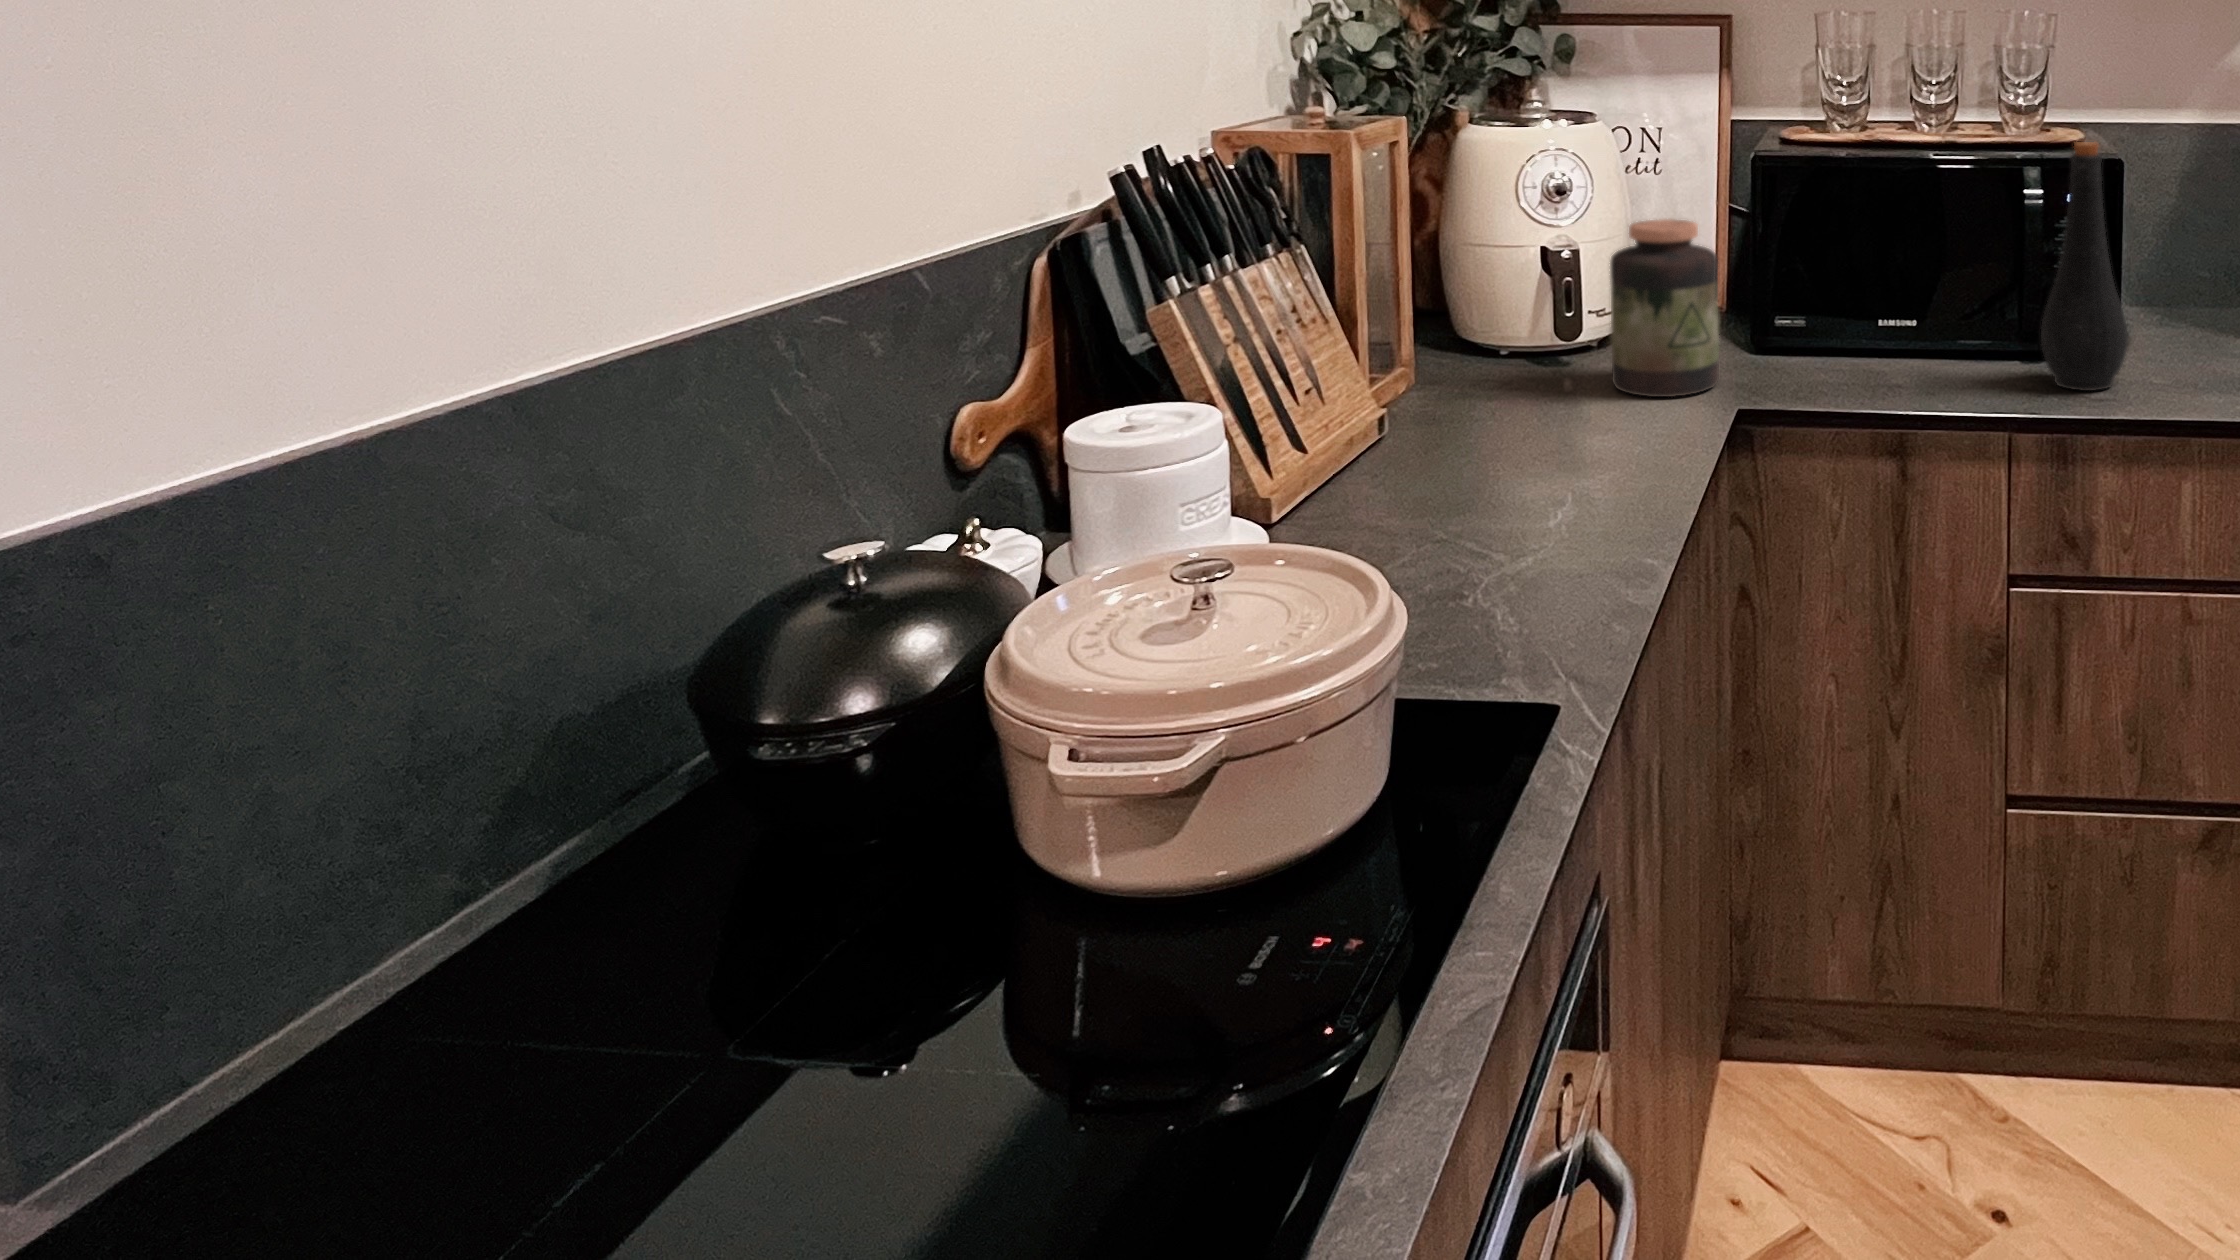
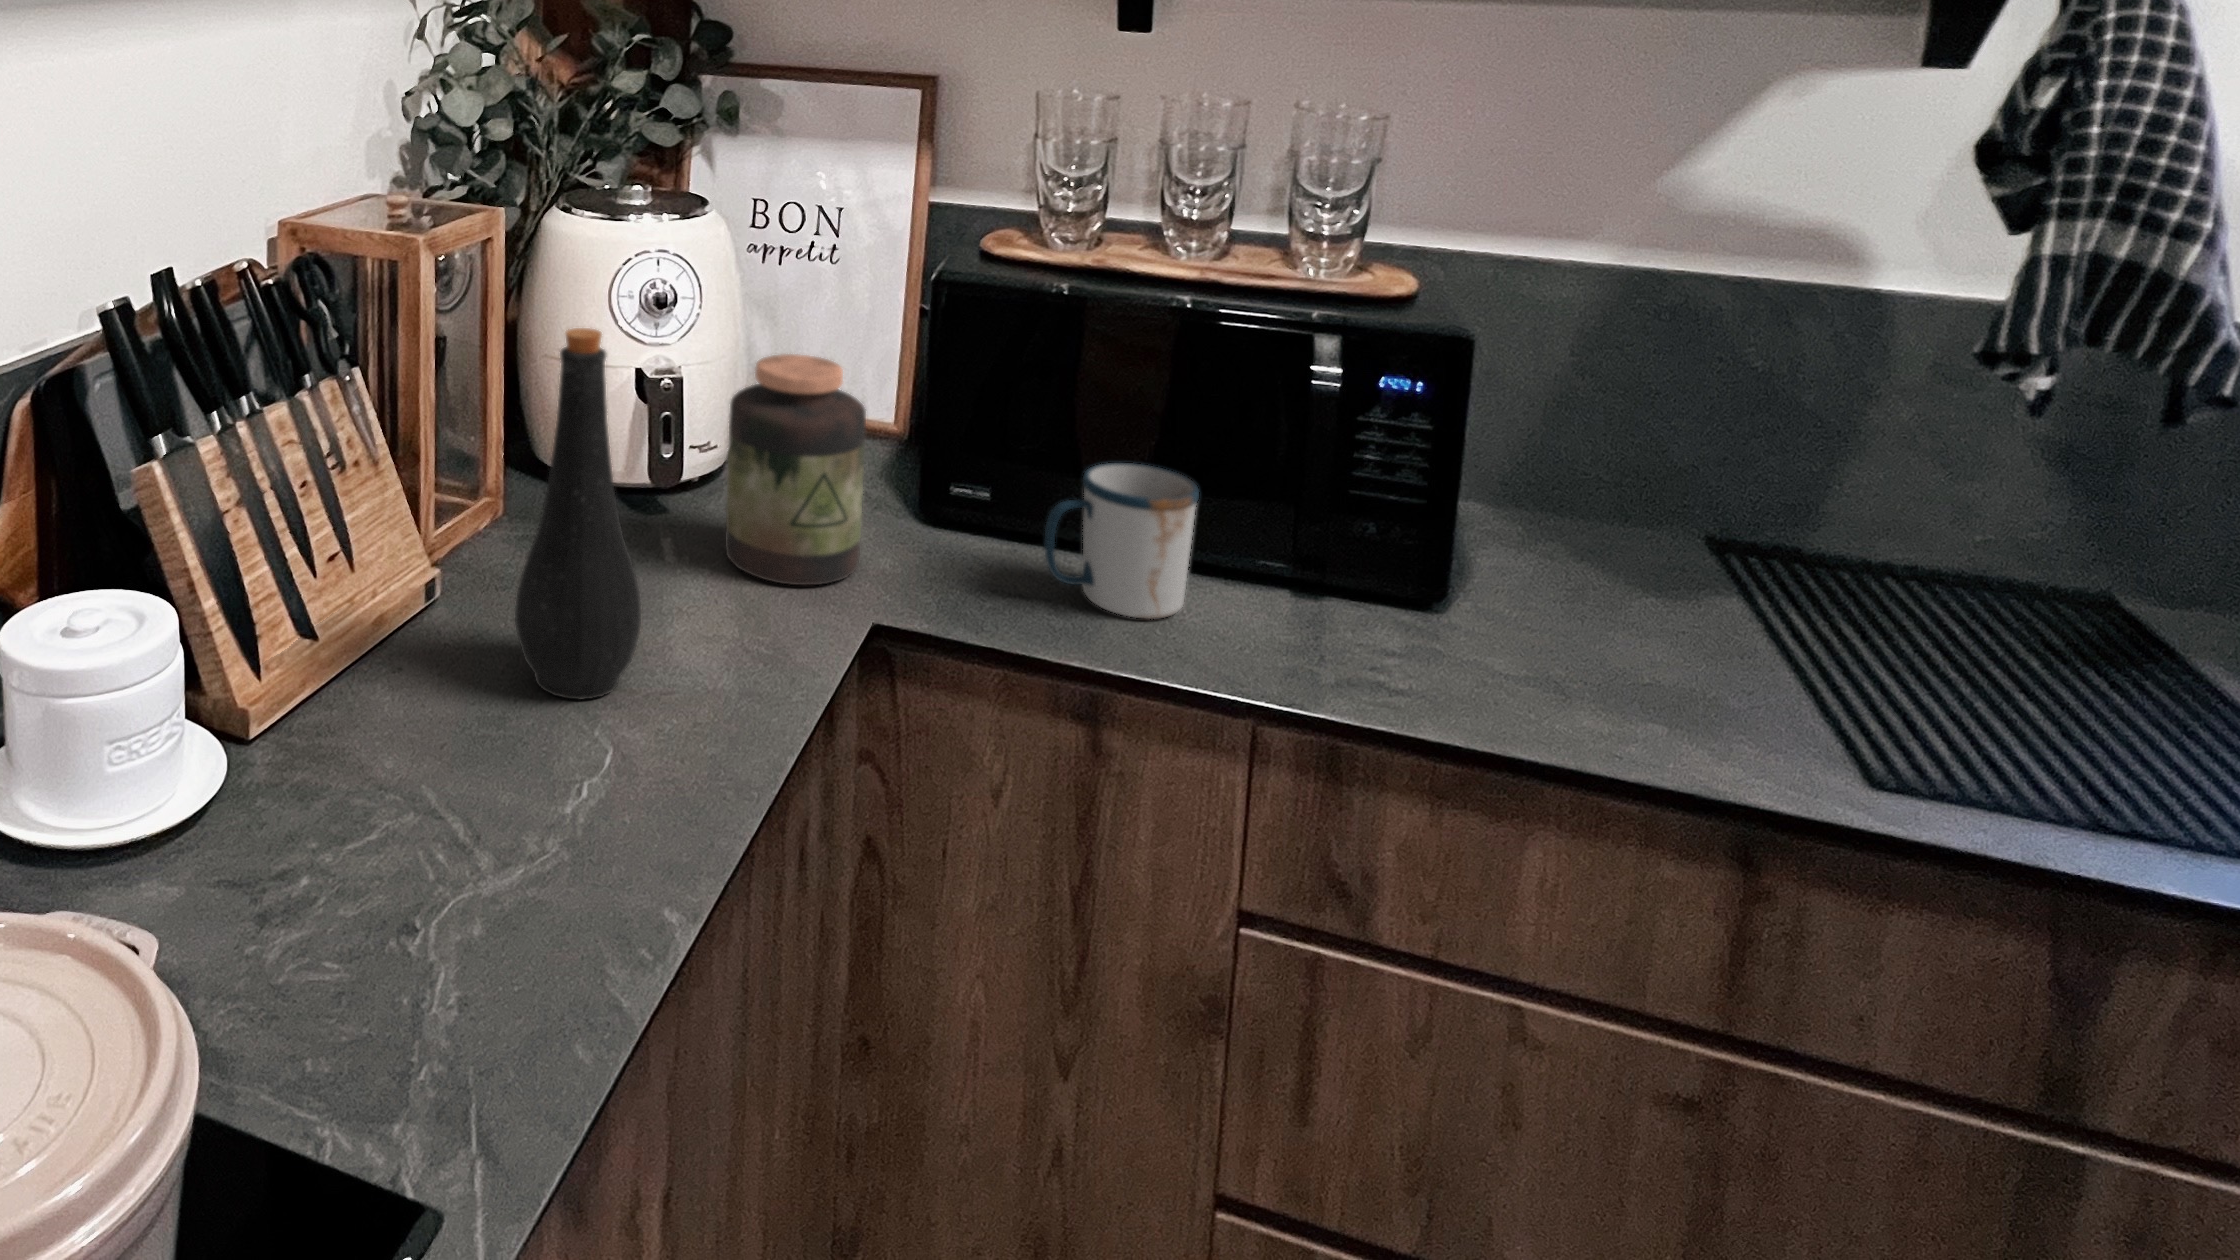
bottle: present [2041,142,2127,391] -> present [515,328,641,699]
mug: none [1856,277,1959,384] -> present [1045,463,1199,619]

